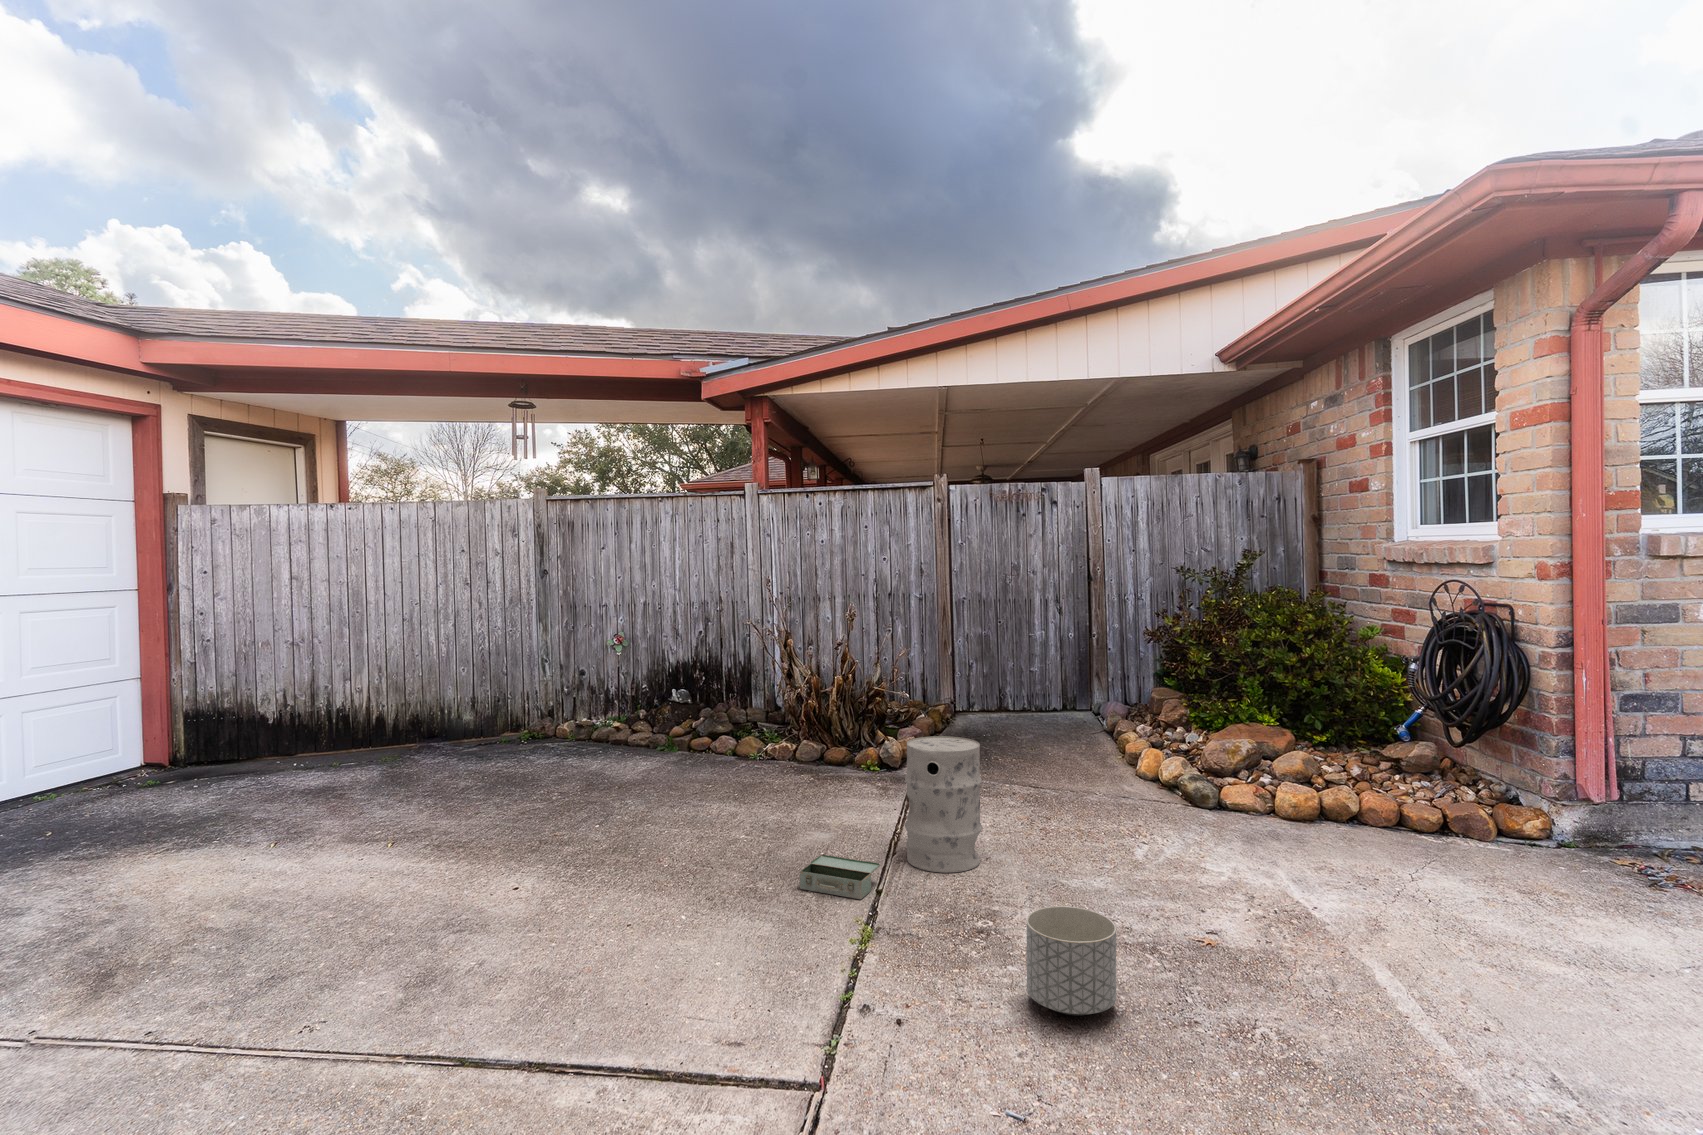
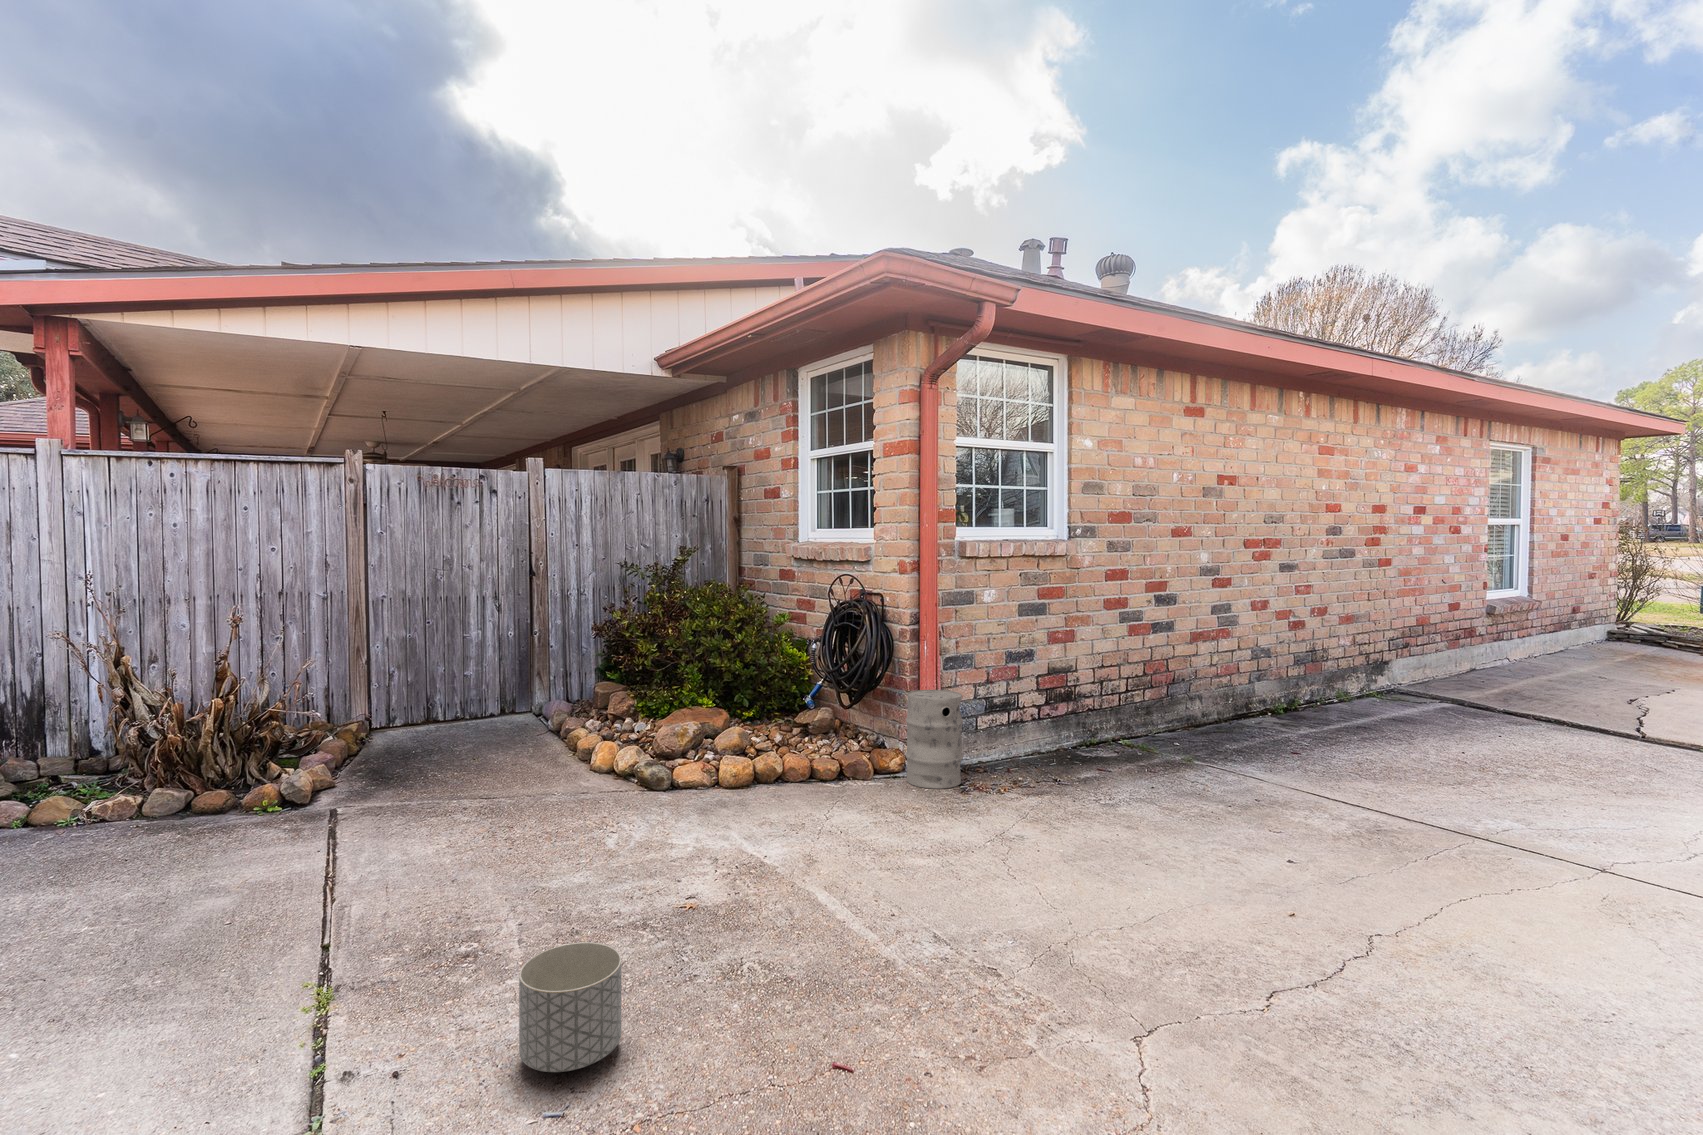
trash can: present [905,736,982,873] -> present [905,690,963,789]
toolbox: present [800,855,880,899] -> none [161,945,296,1014]

